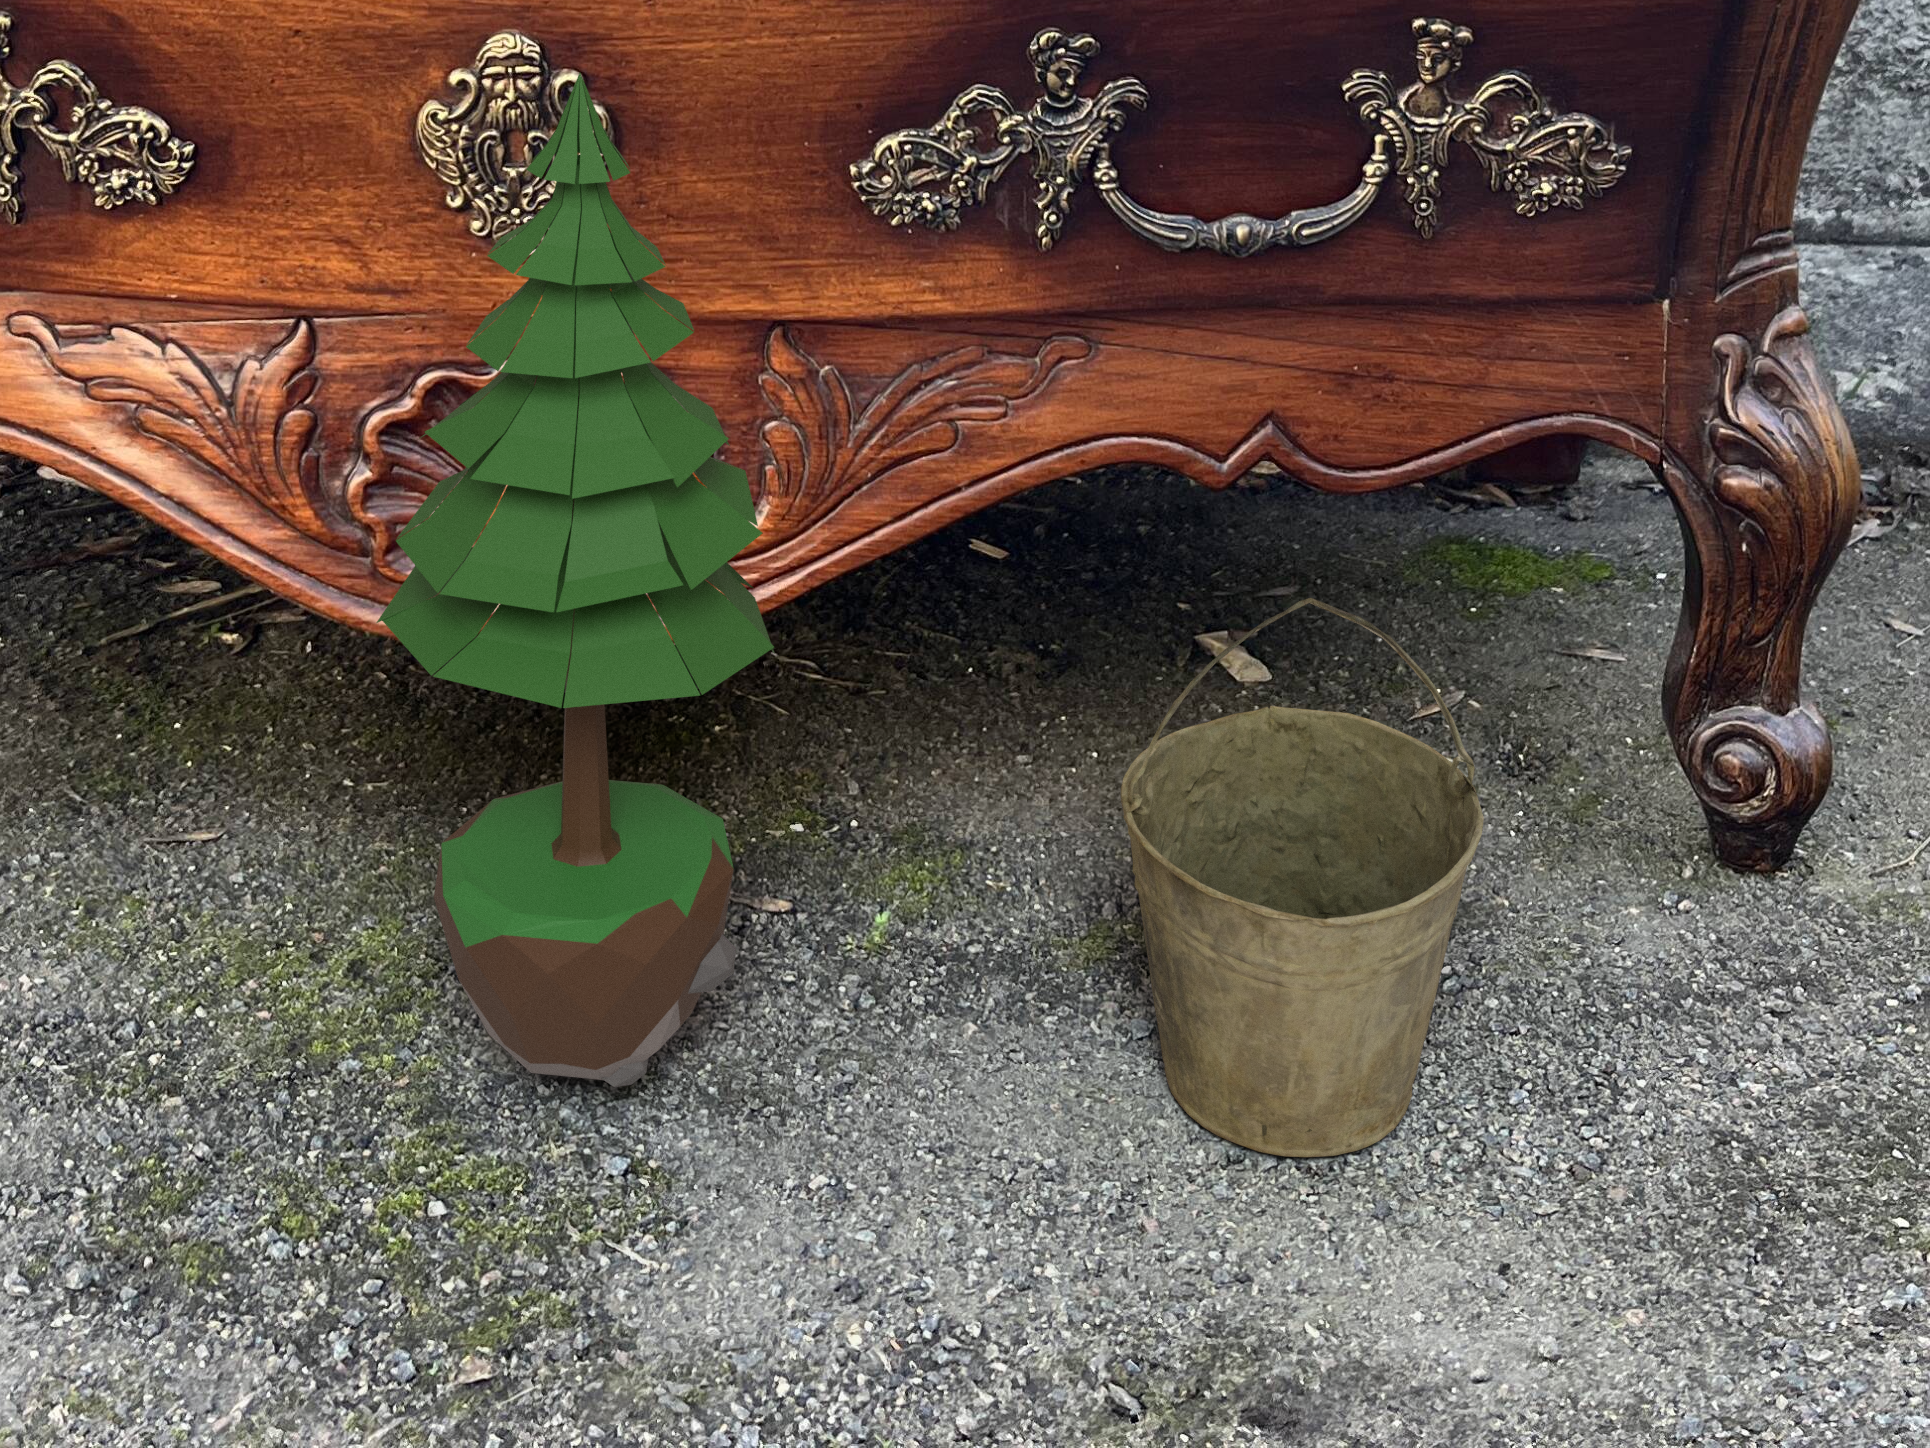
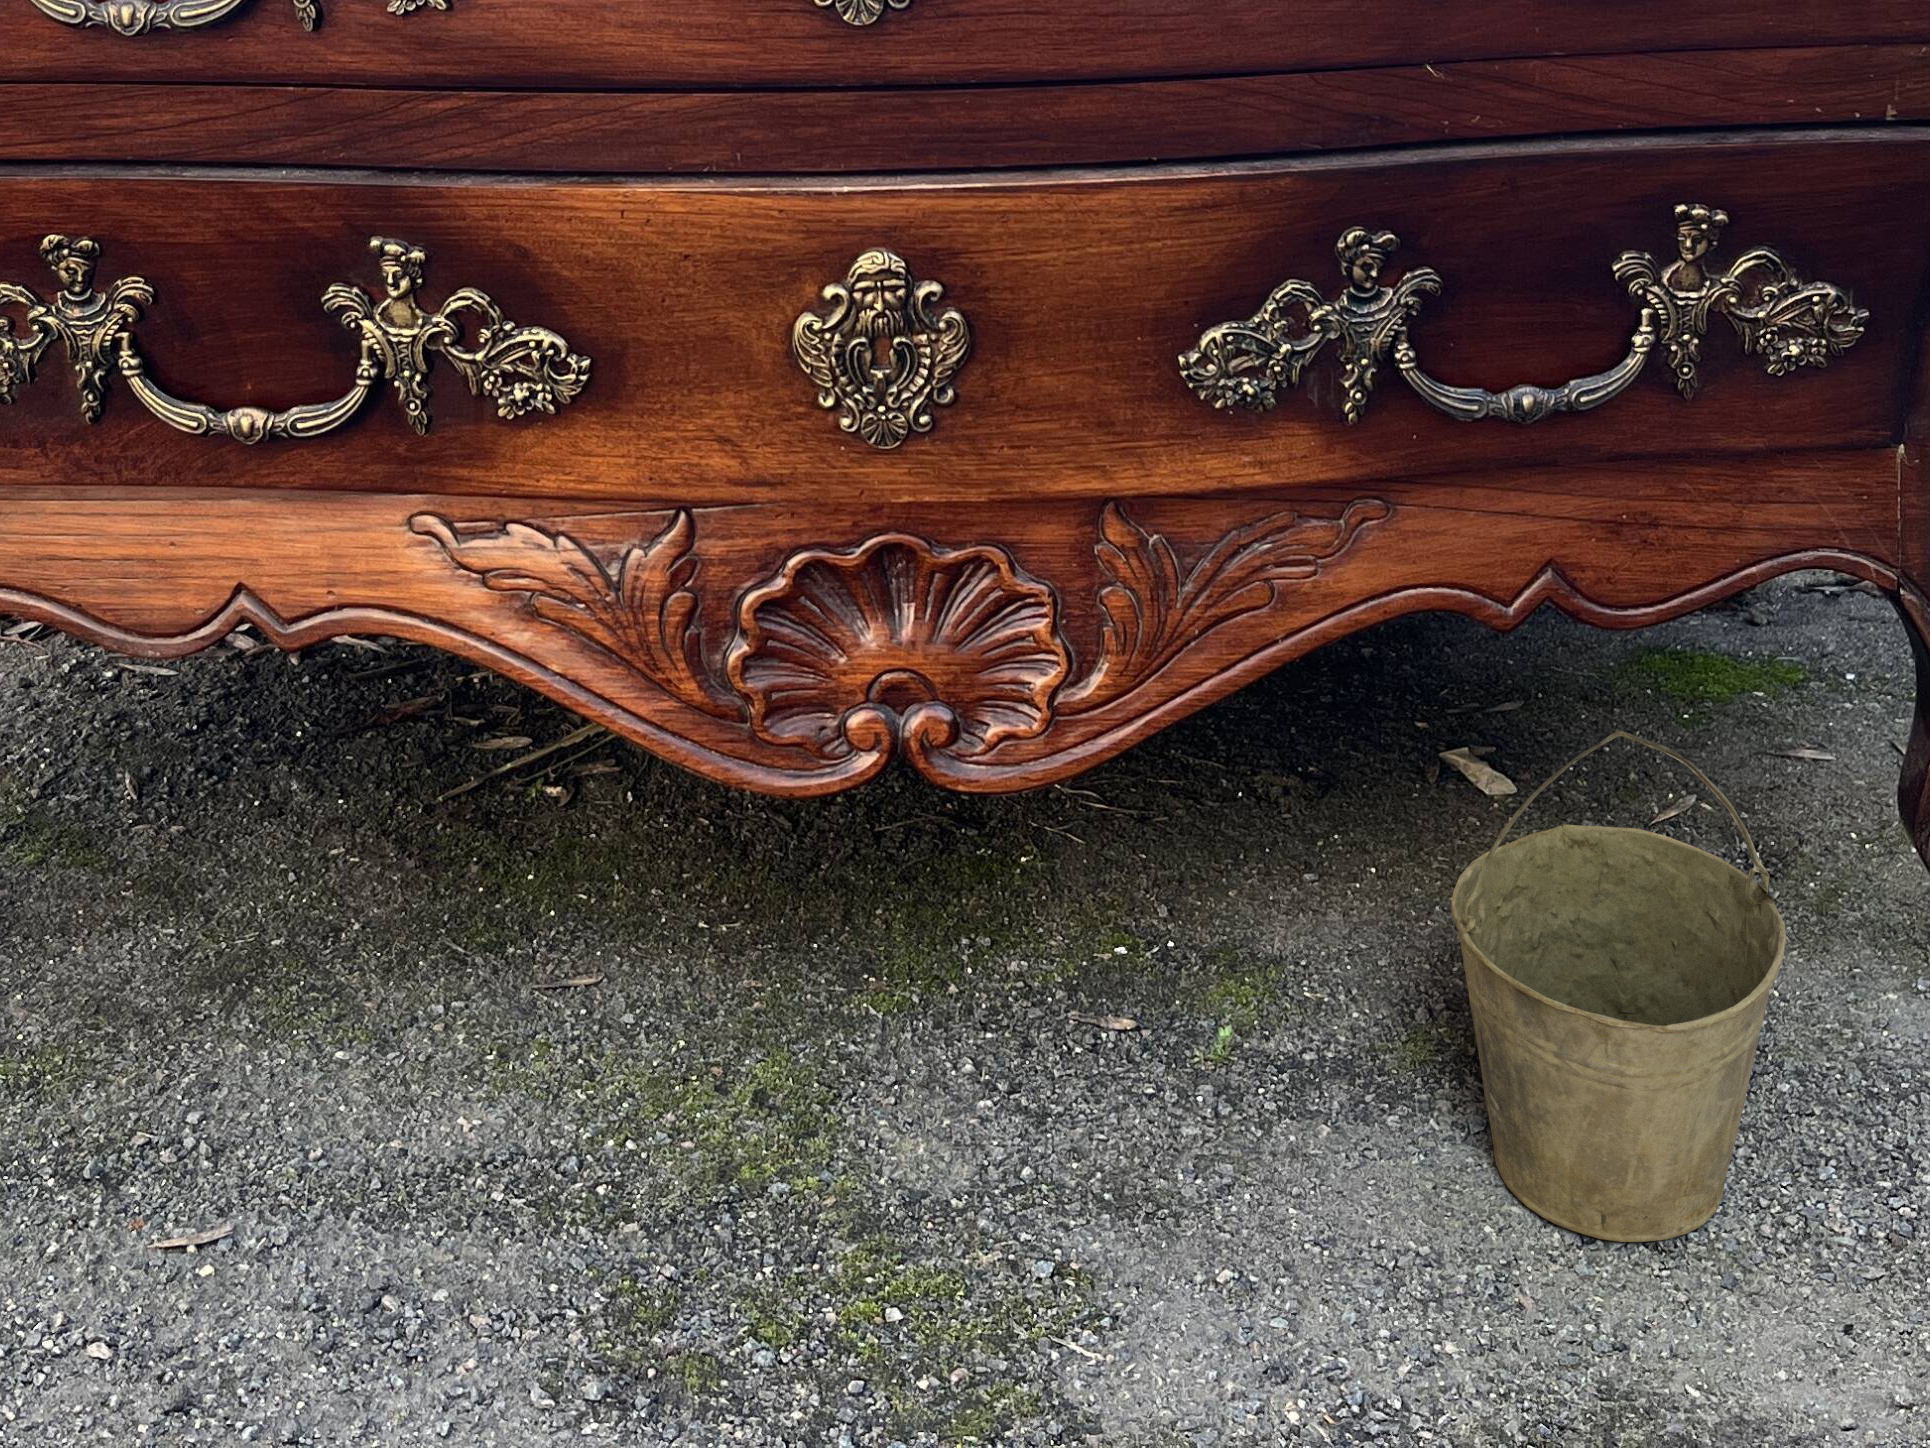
potted tree: present [376,73,774,1087] -> none [790,290,1147,1206]

